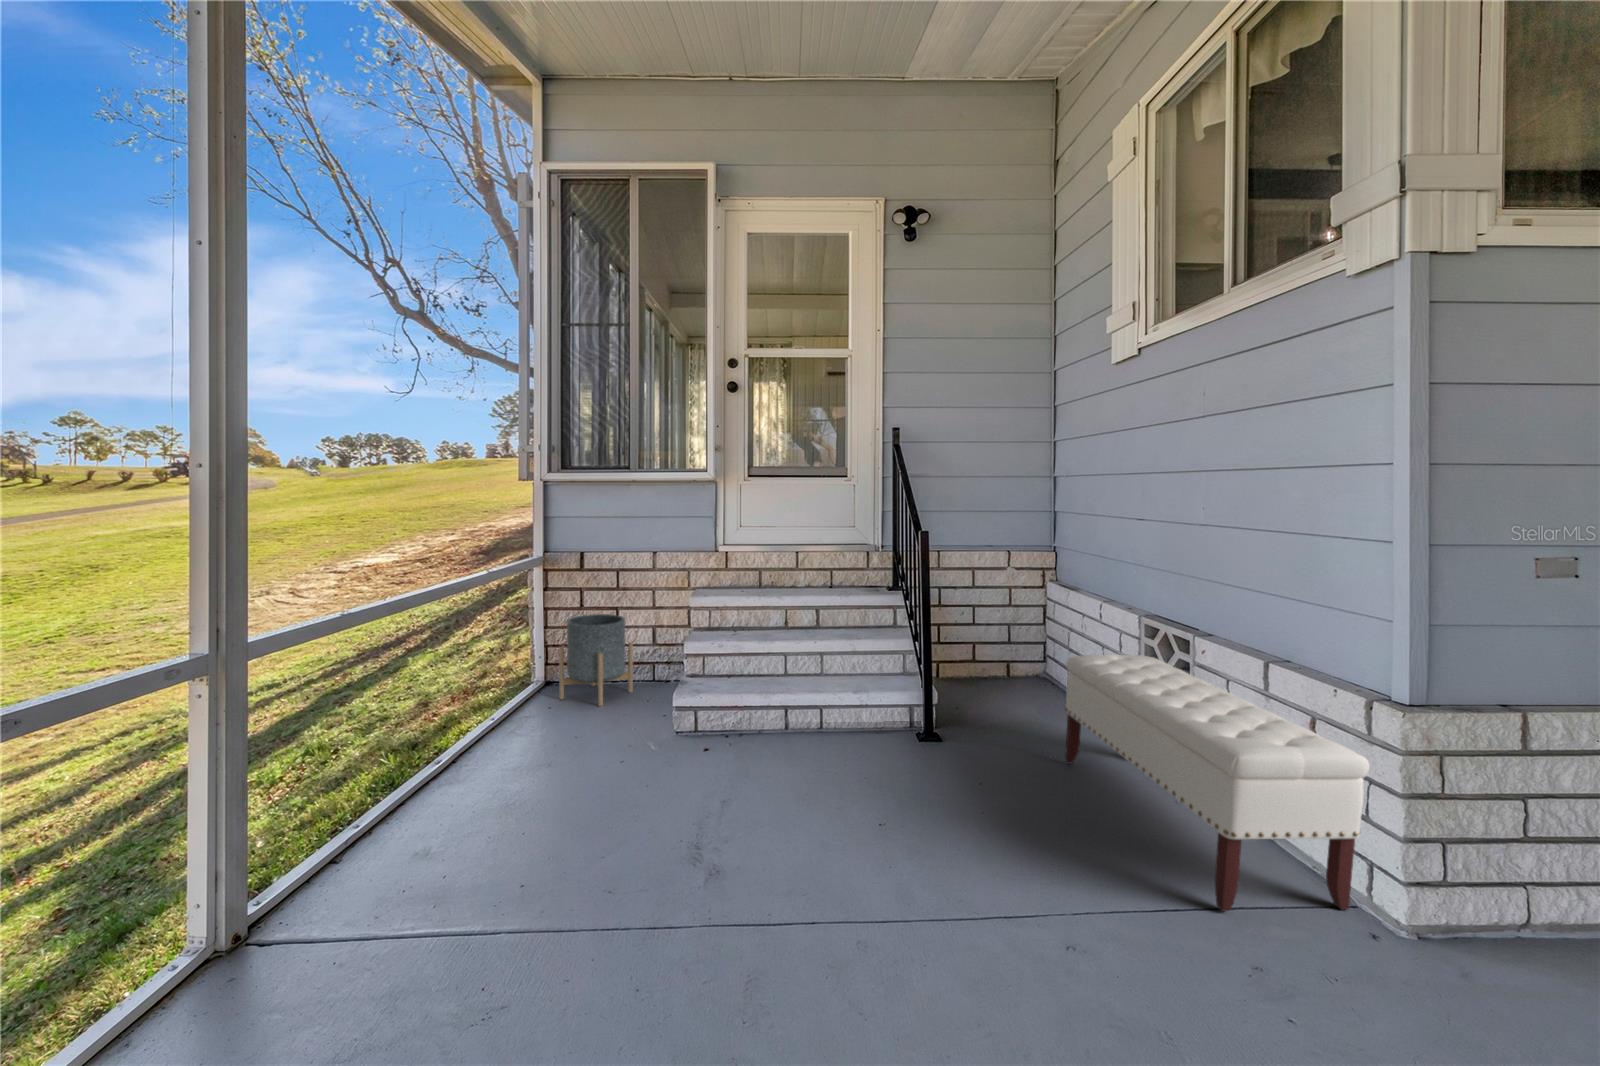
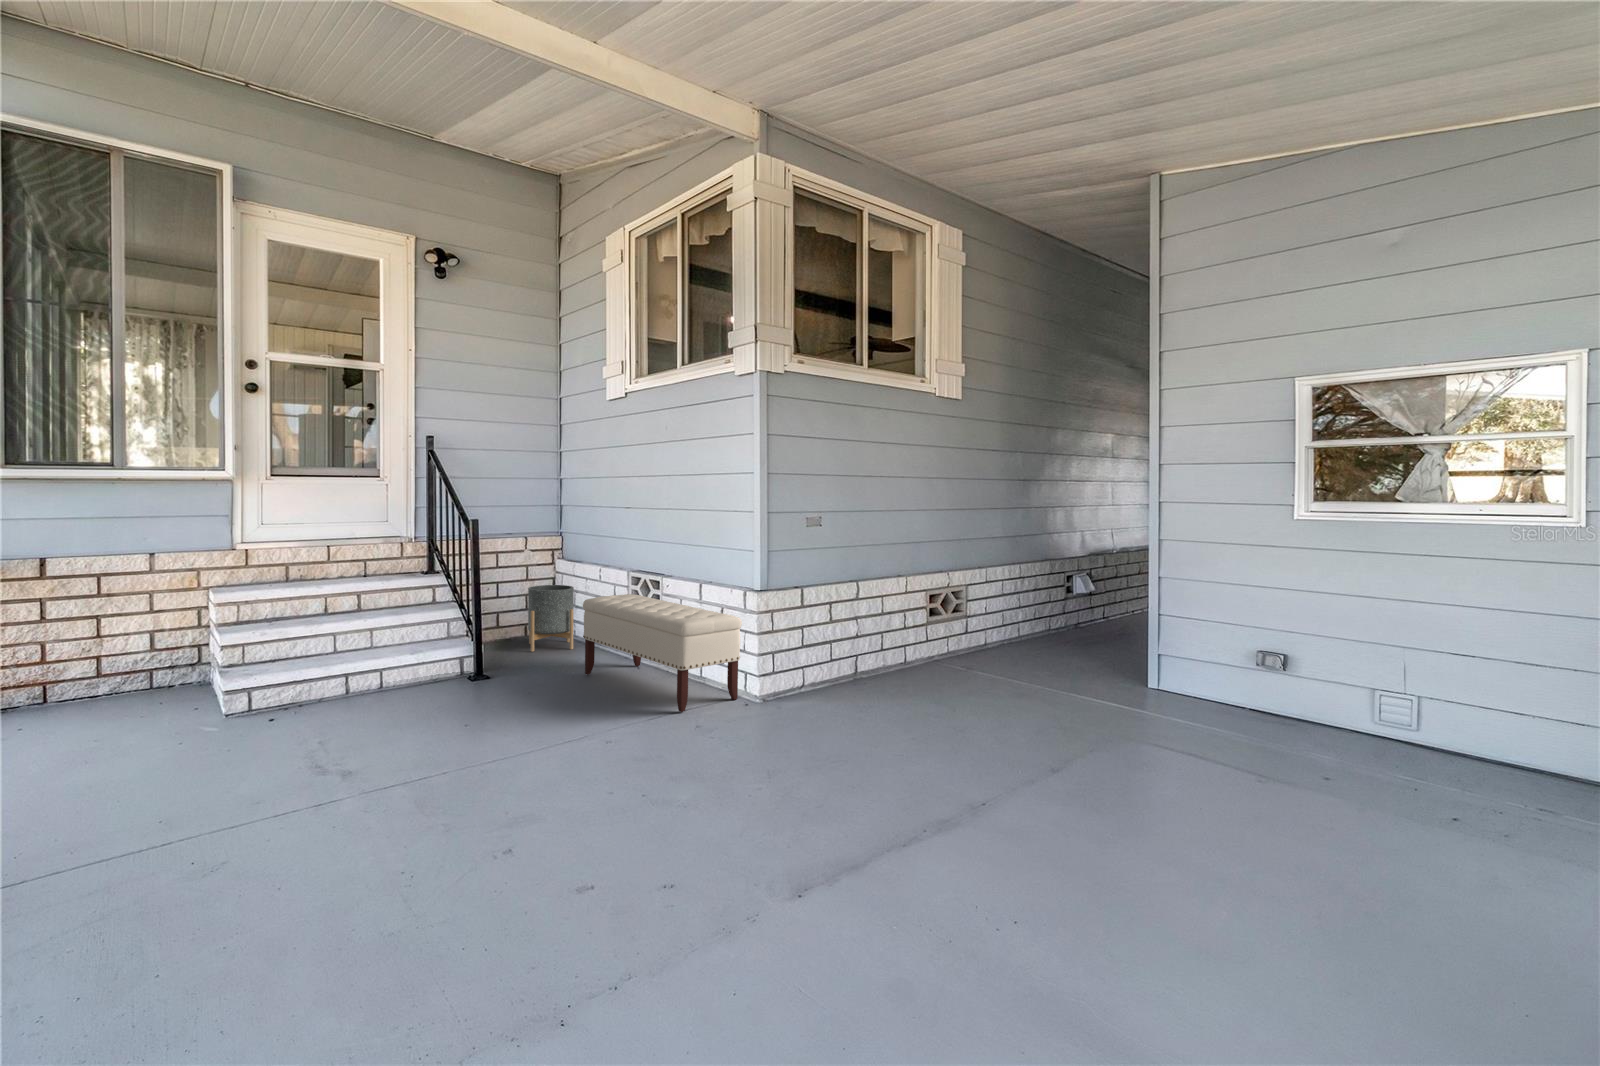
planter: present [559,614,633,706] -> present [528,585,574,652]

